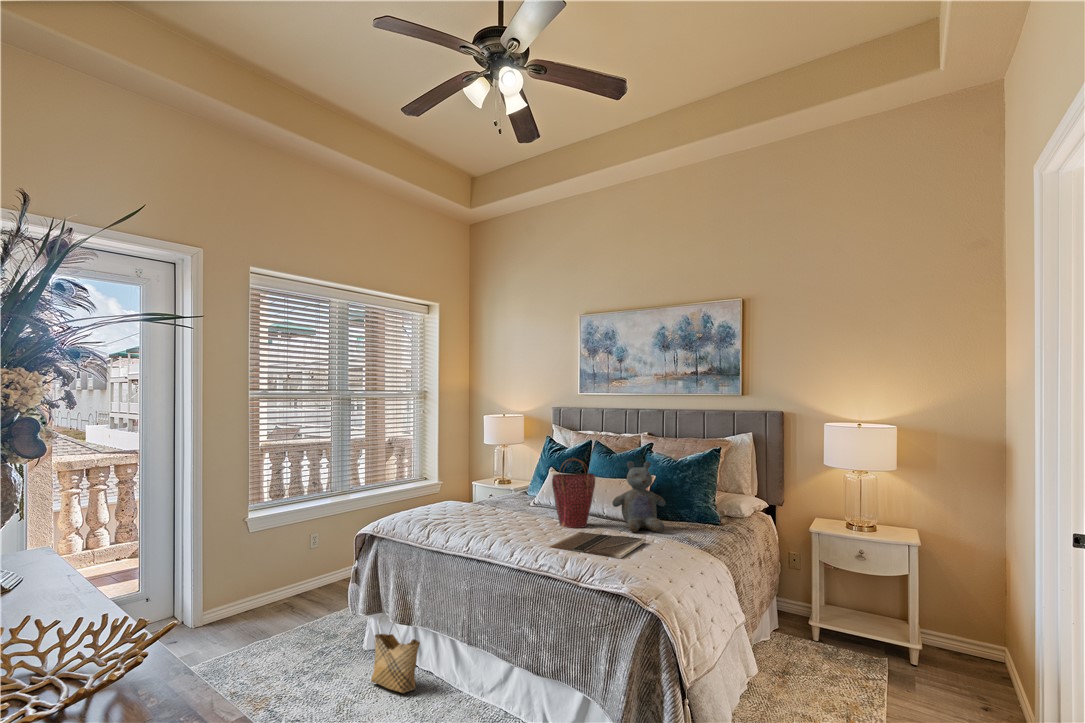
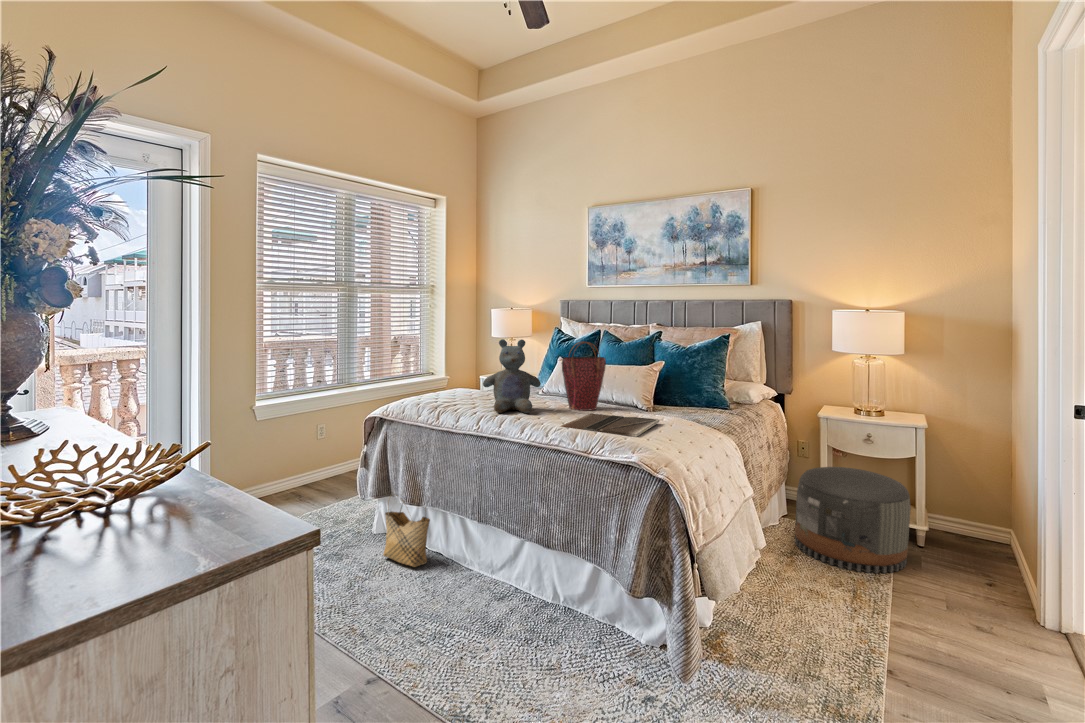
stuffed bear: present [612,461,665,532] -> present [483,339,541,413]
pouf: none [792,585,903,698] -> present [795,467,911,573]

